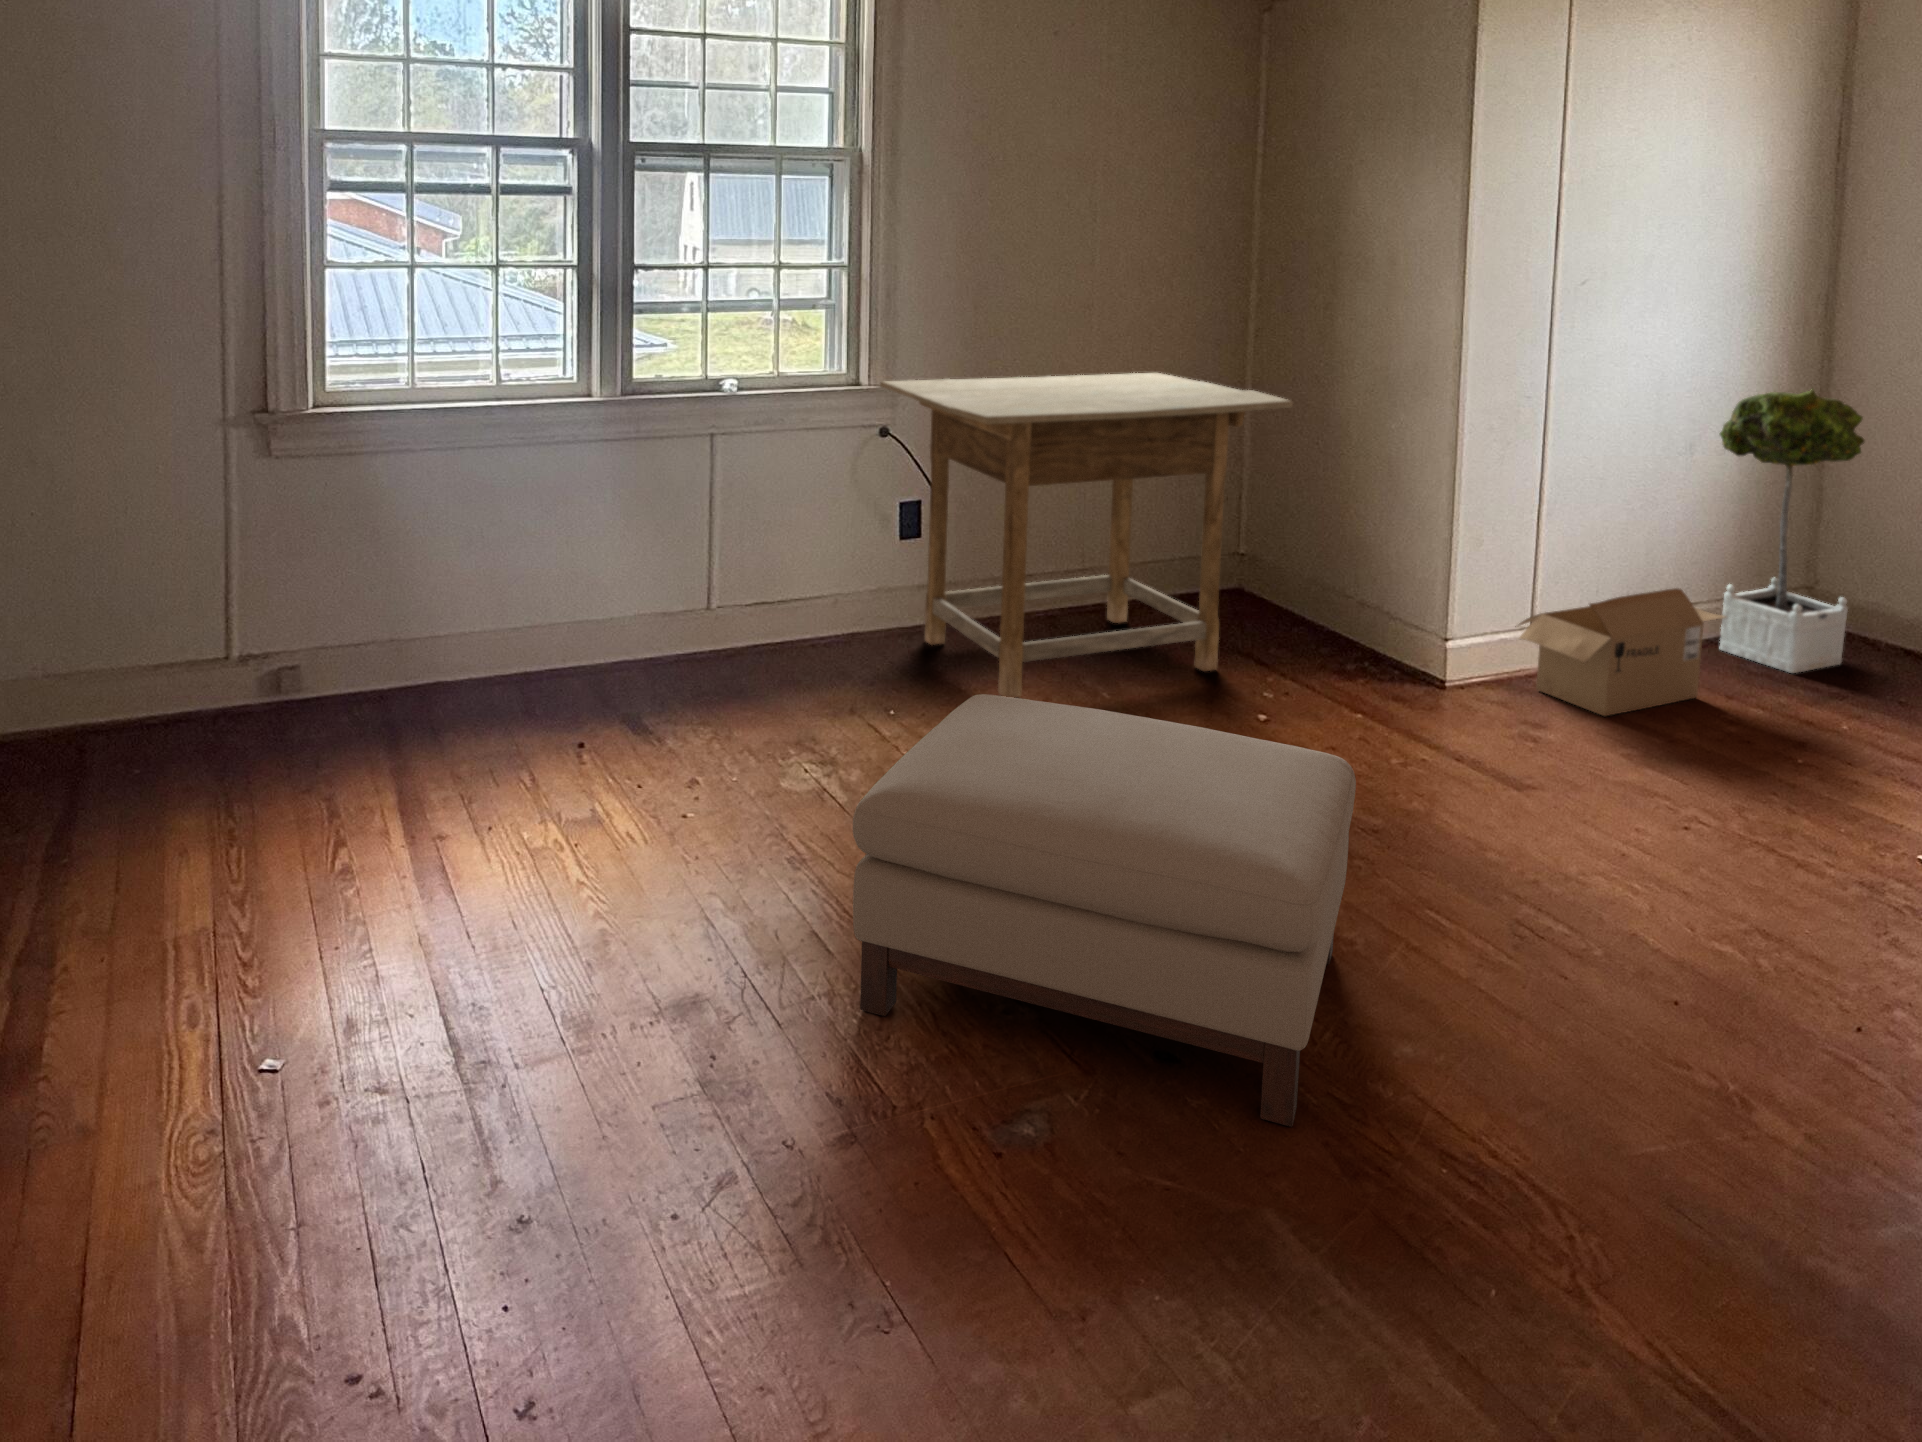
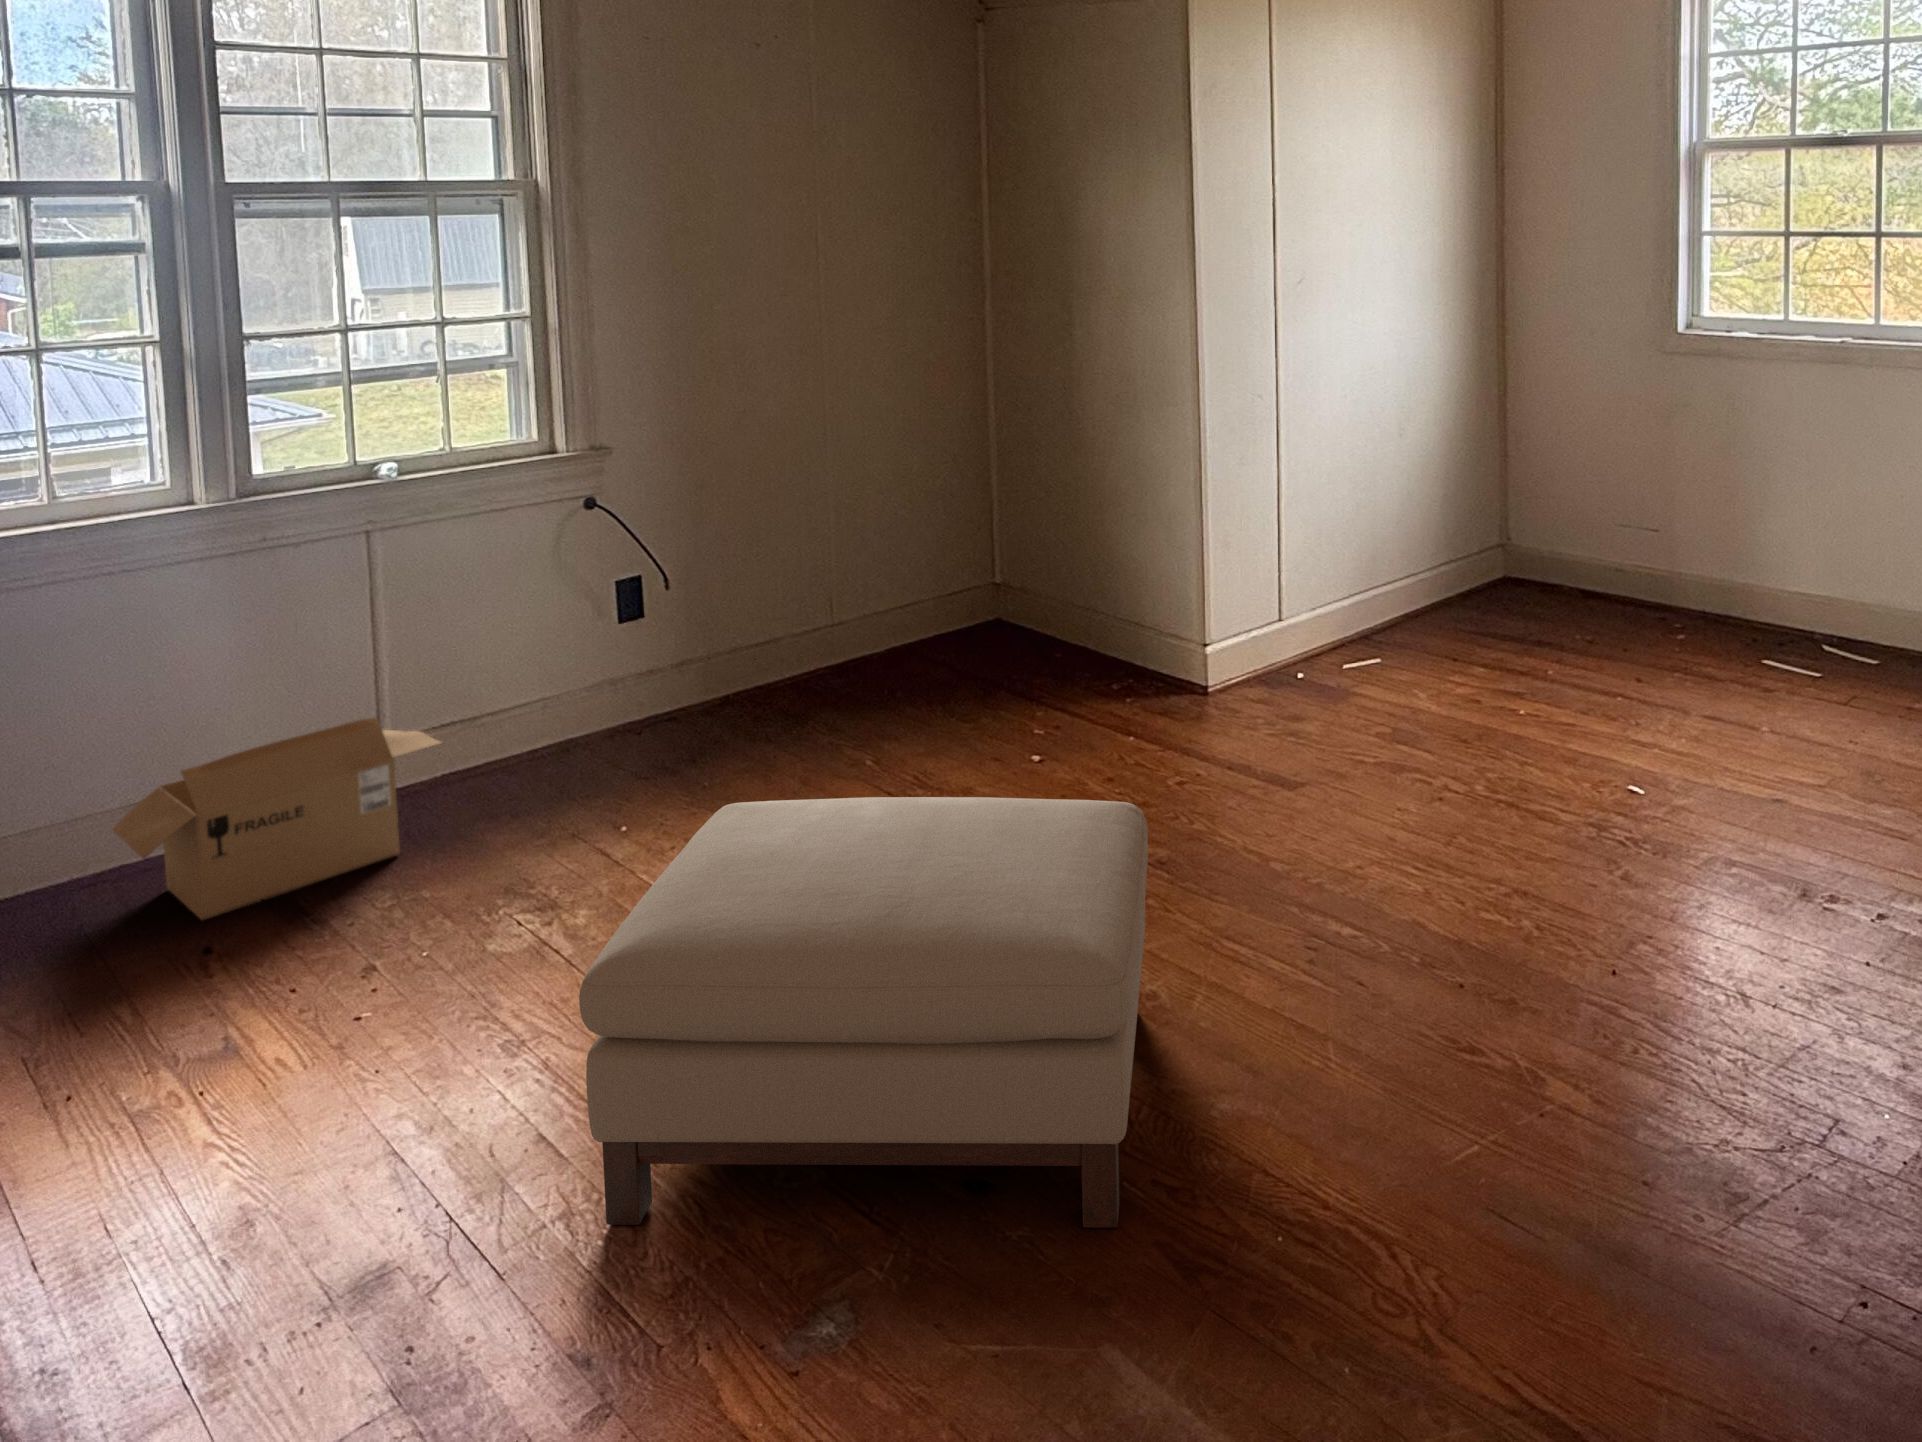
desk: present [880,373,1293,697] -> none [585,405,1046,789]
potted tree: present [1720,389,1864,673] -> none [1431,365,1547,629]
cardboard box: present [1519,588,1728,716] -> present [112,718,442,921]

